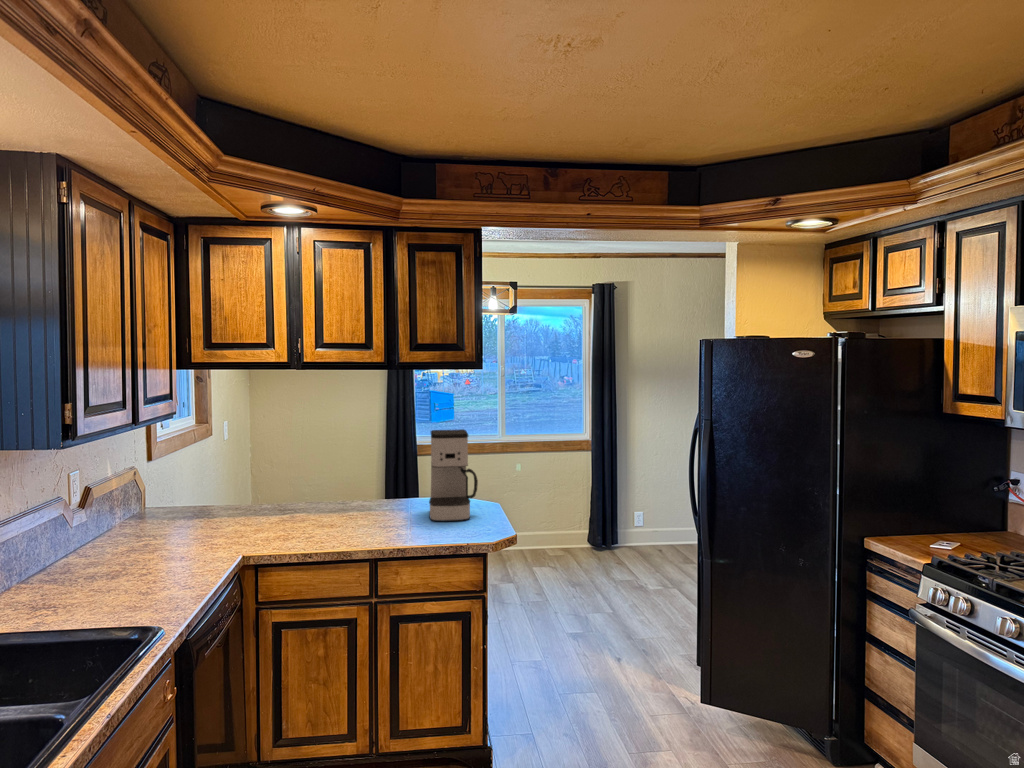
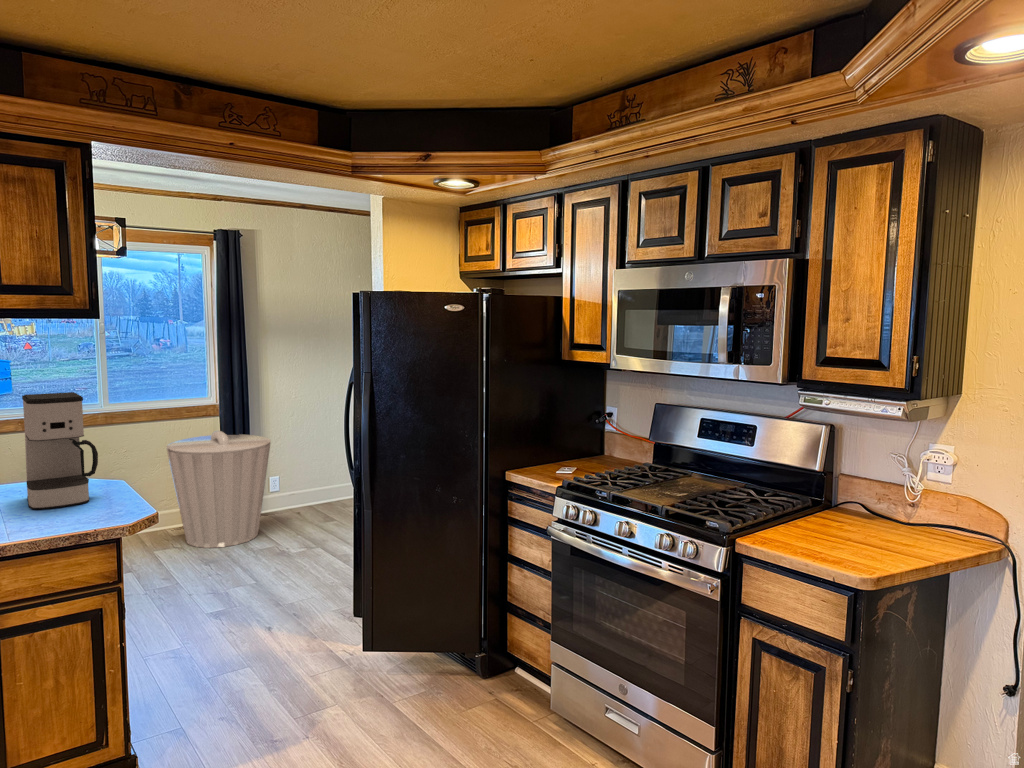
trash can: none [547,464,634,571] -> present [167,431,271,548]

